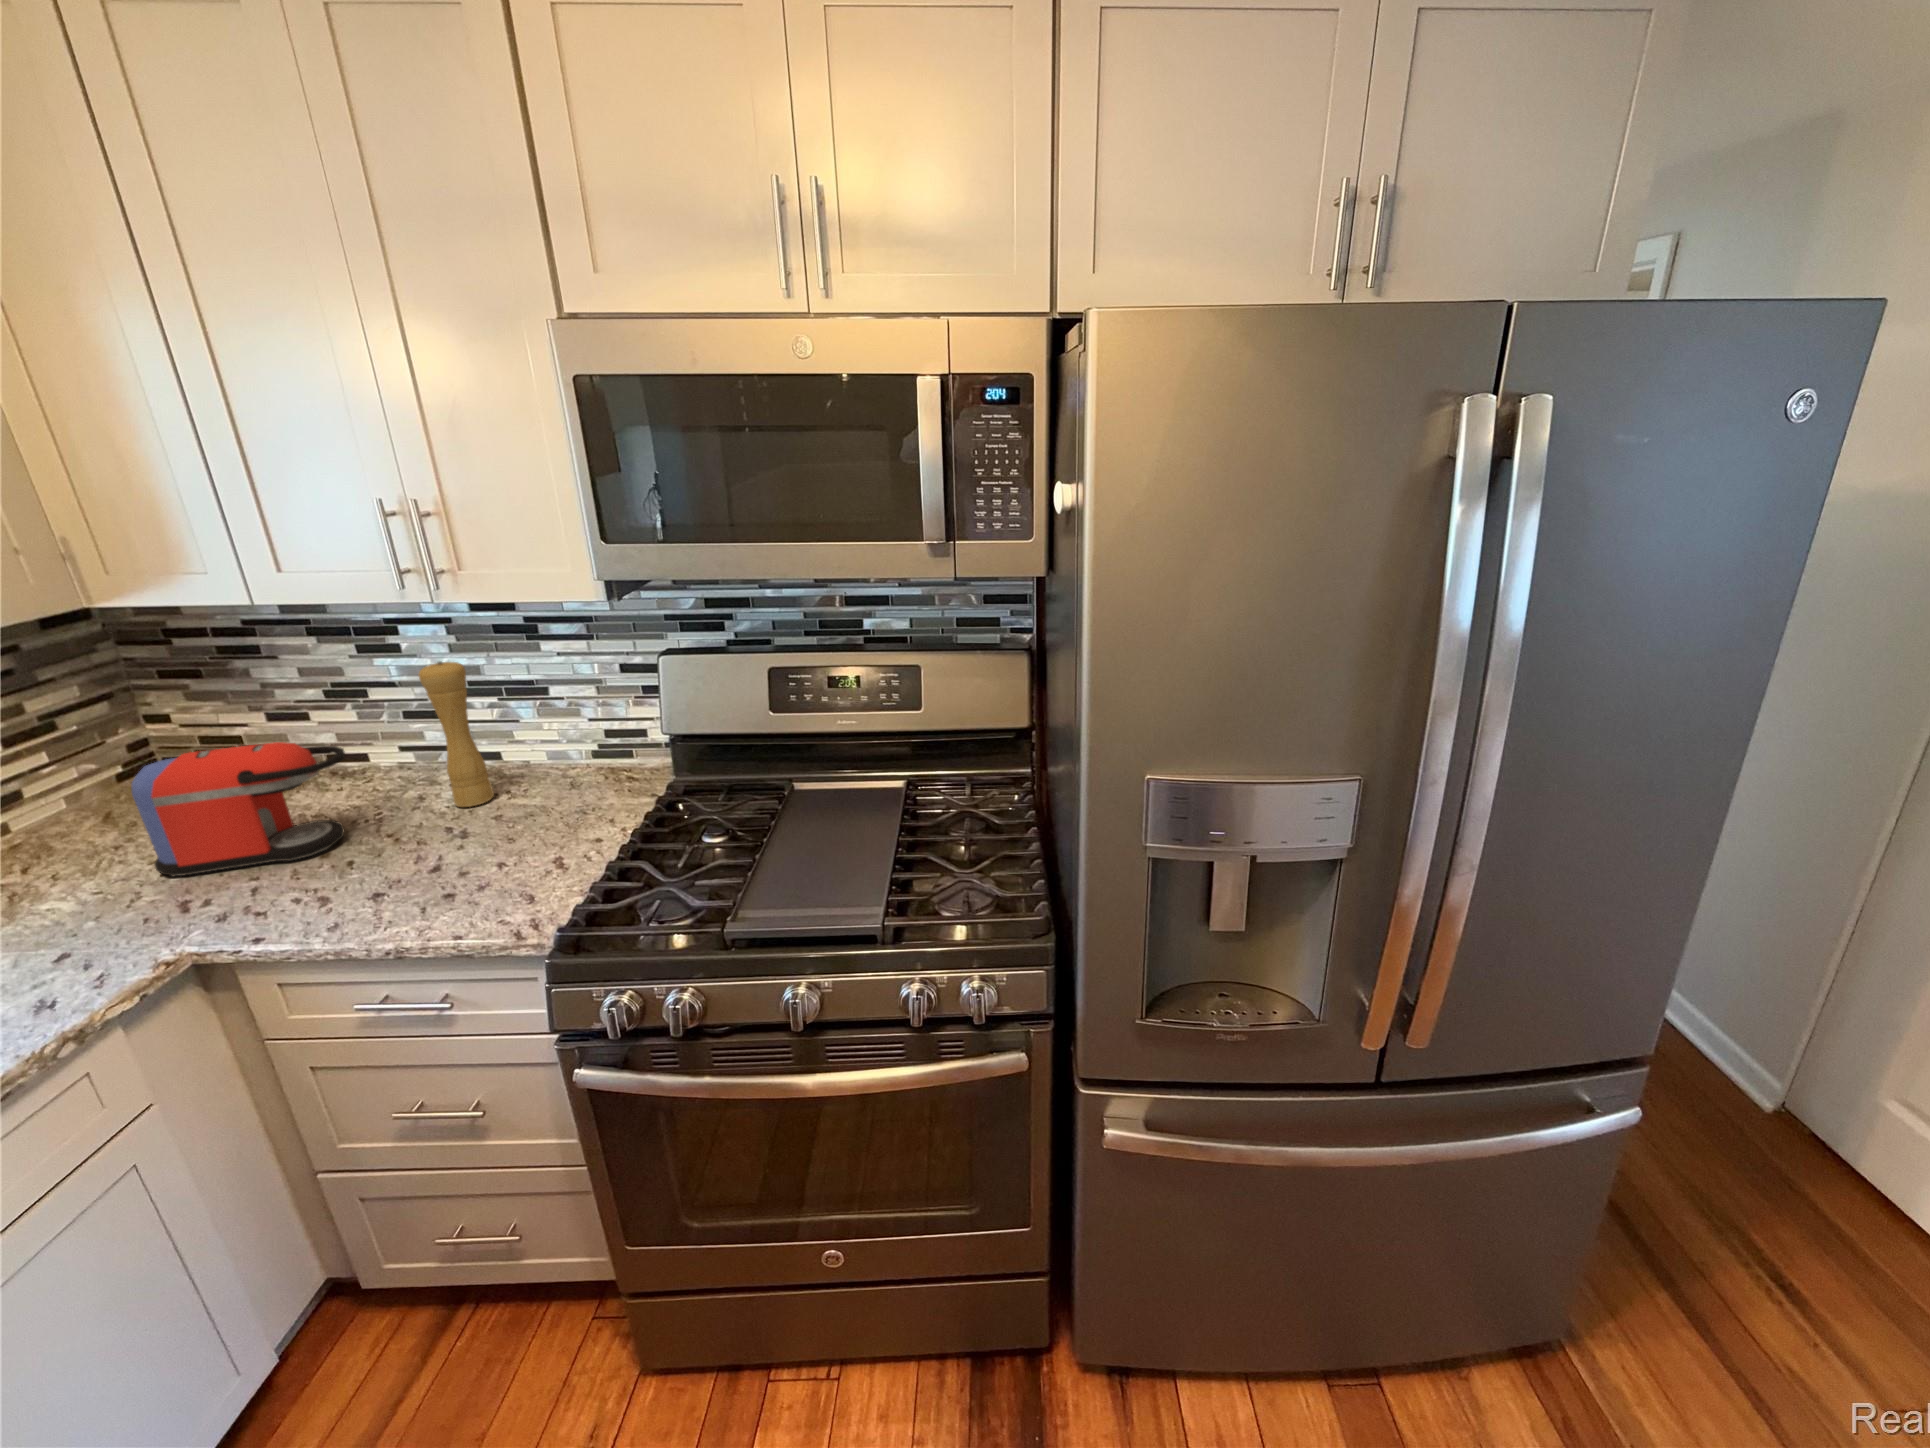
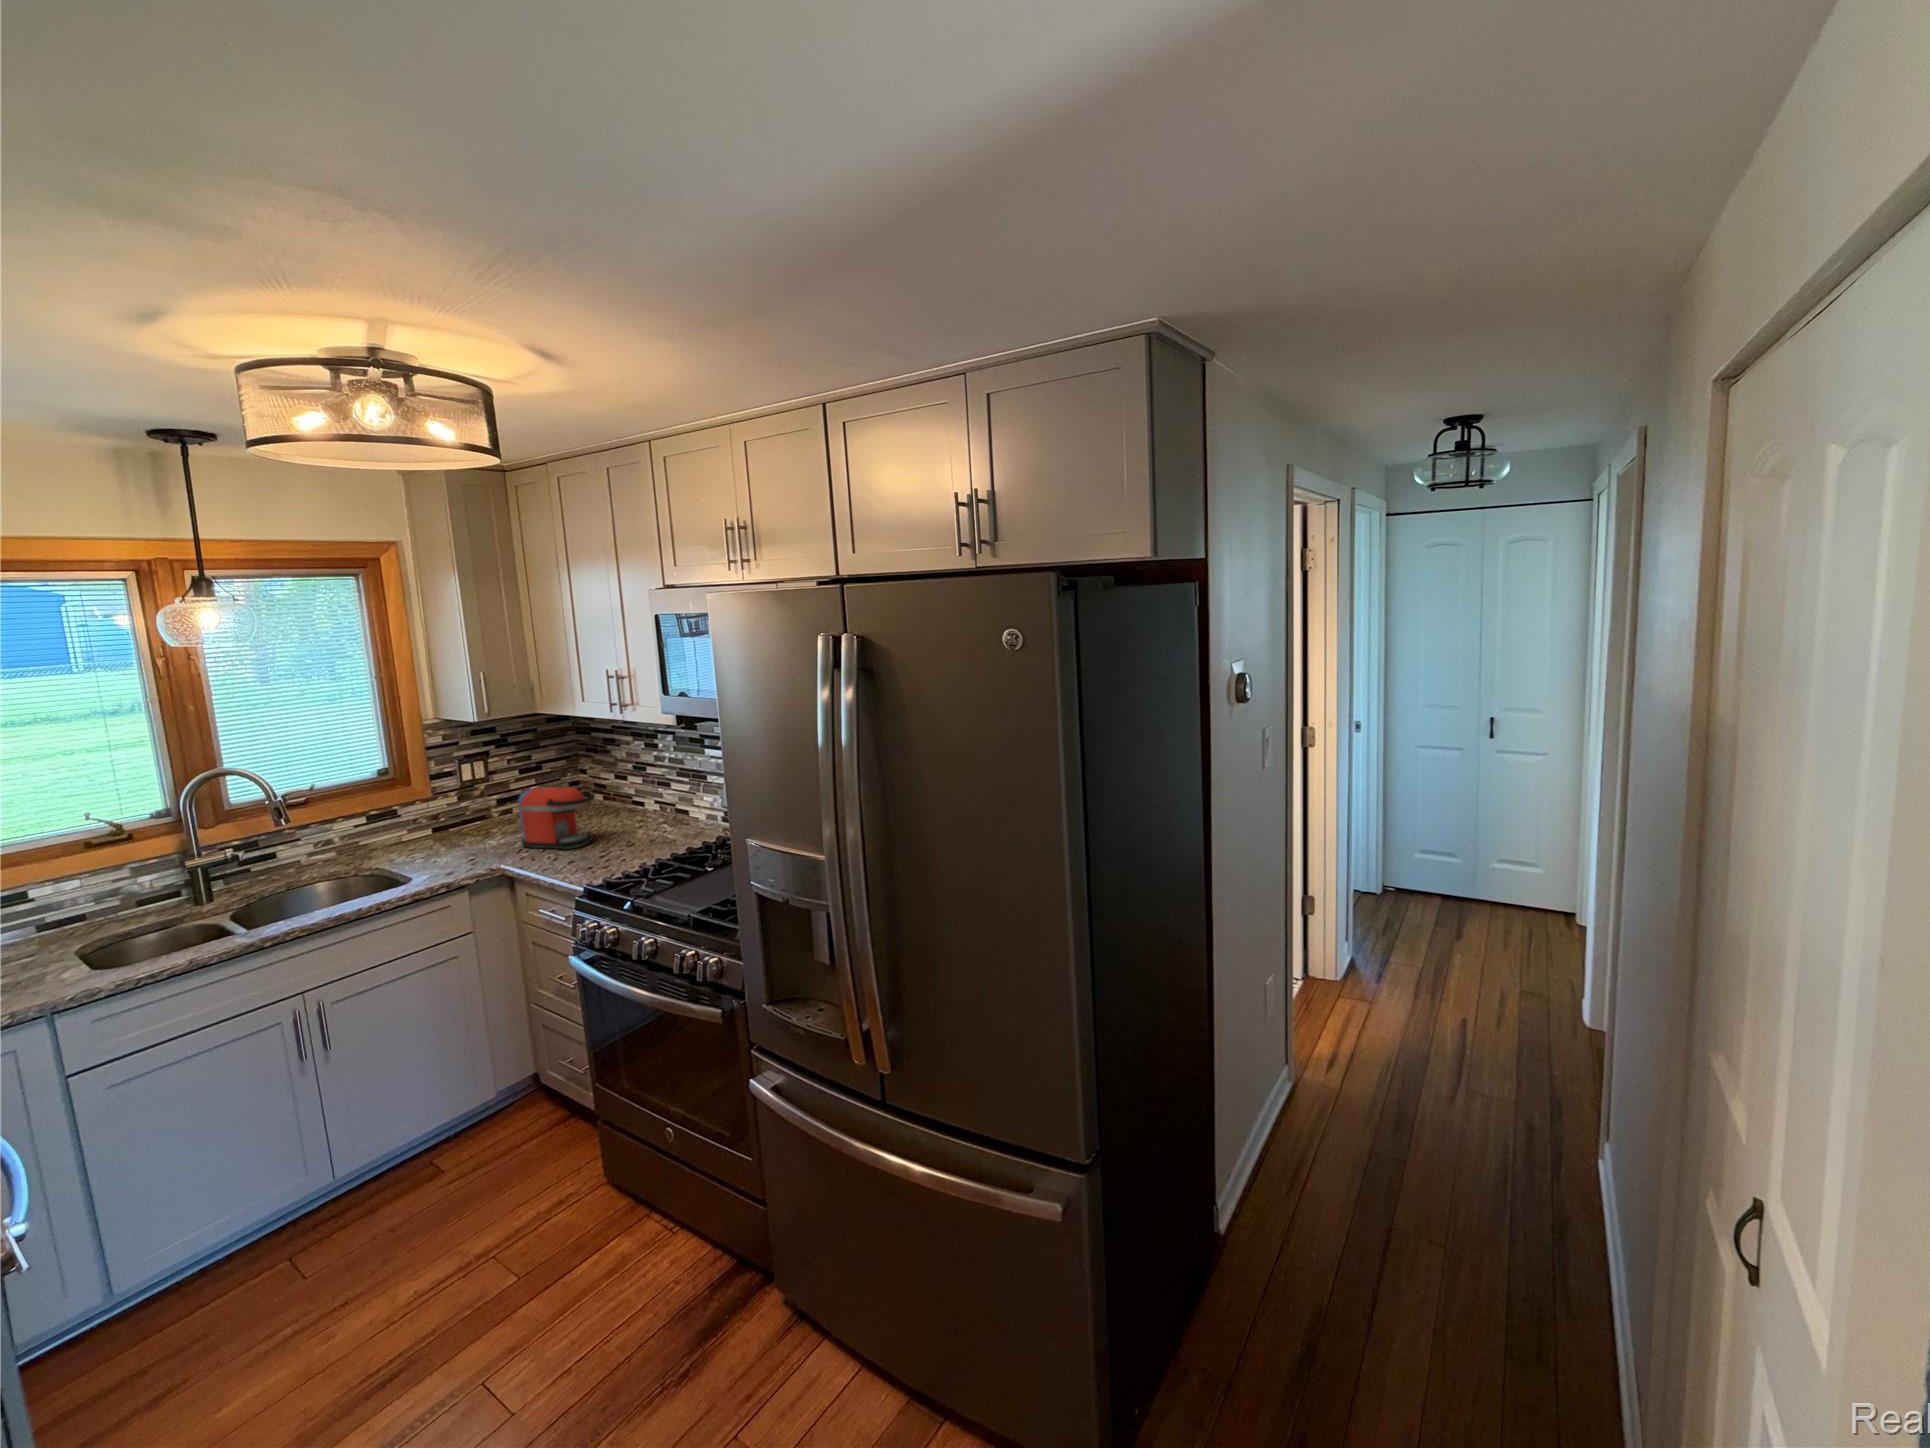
pepper mill: present [419,661,494,807] -> none [632,754,665,839]

